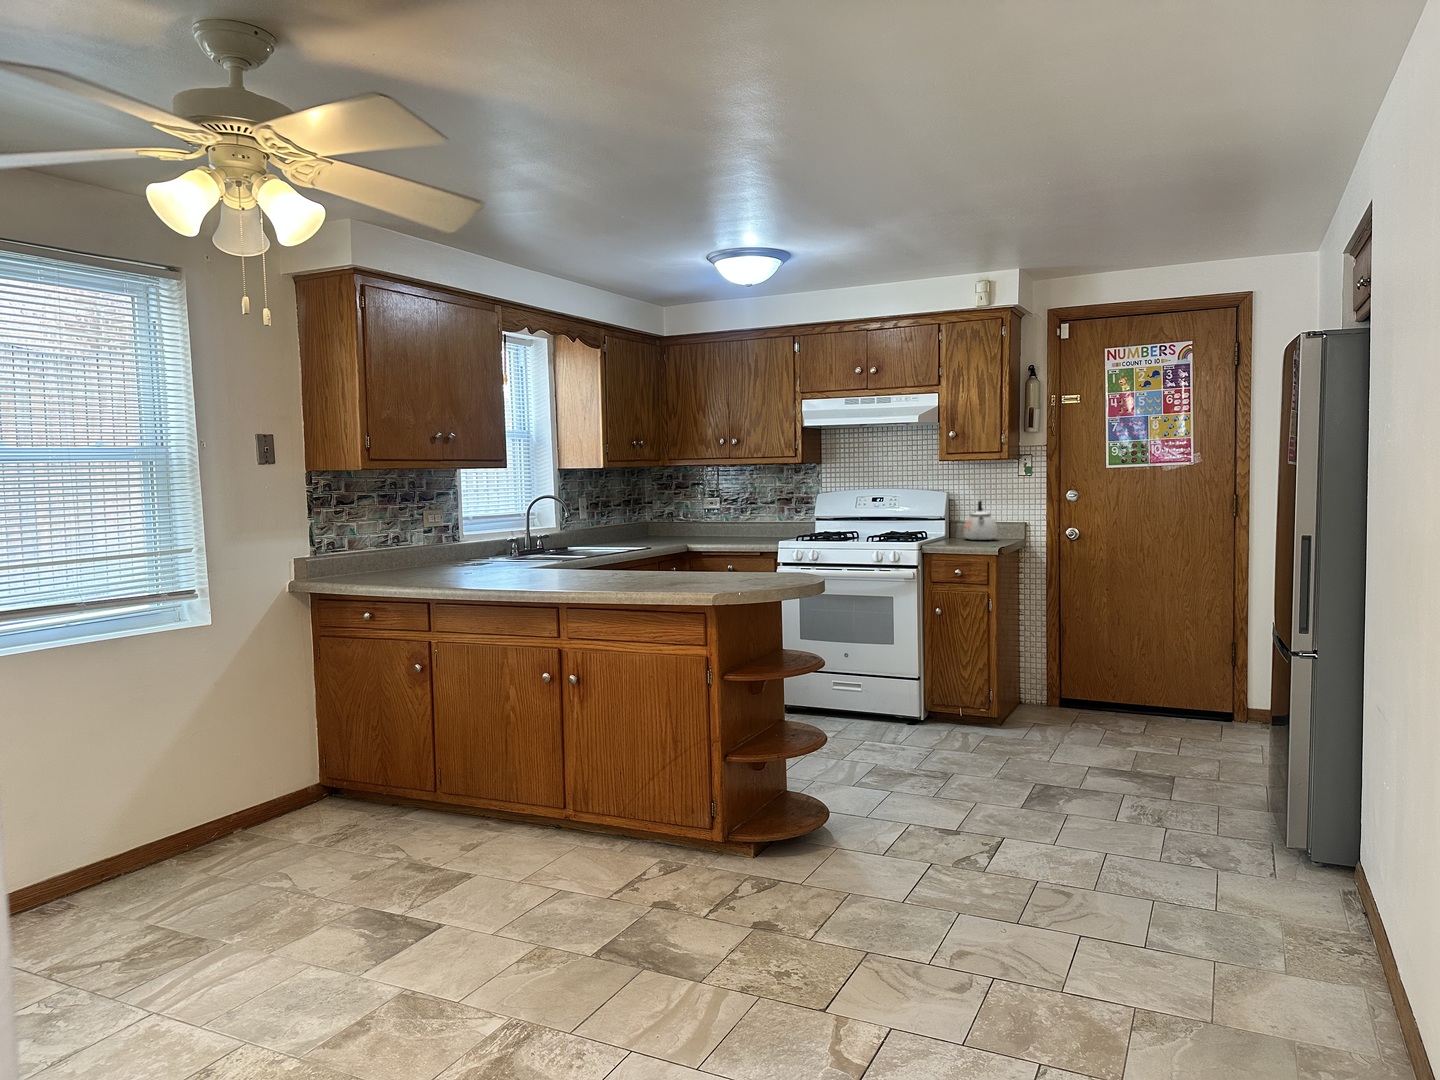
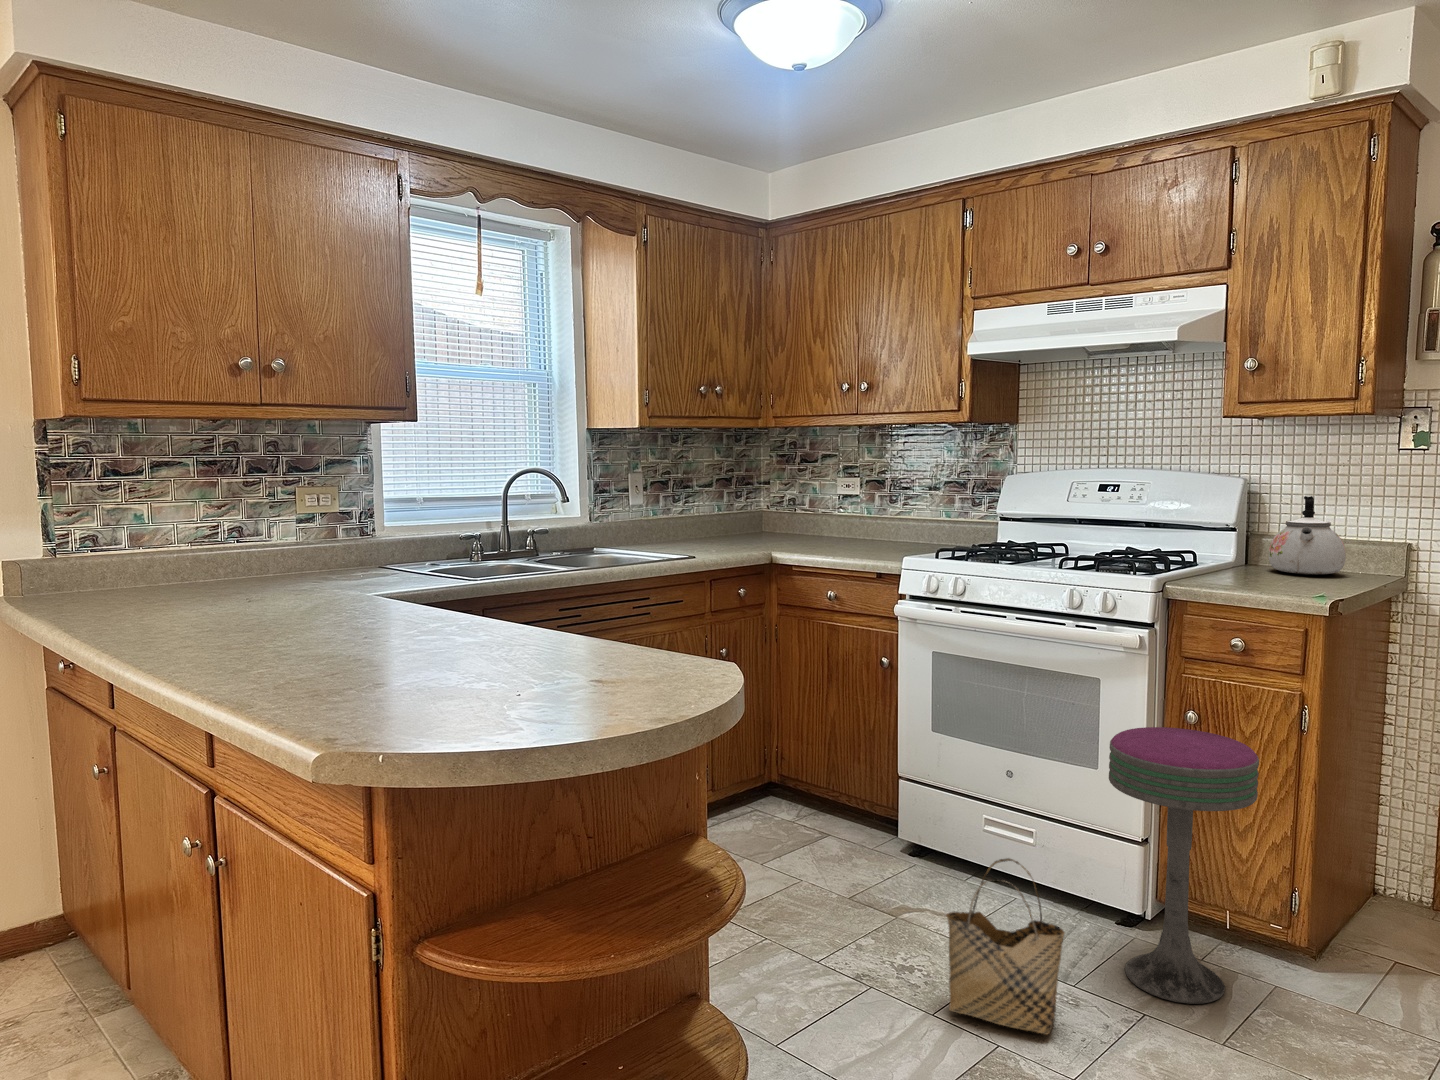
bar stool: none [907,616,974,743] -> present [1109,727,1259,1004]
woven basket: none [845,680,901,757] -> present [946,858,1065,1035]

